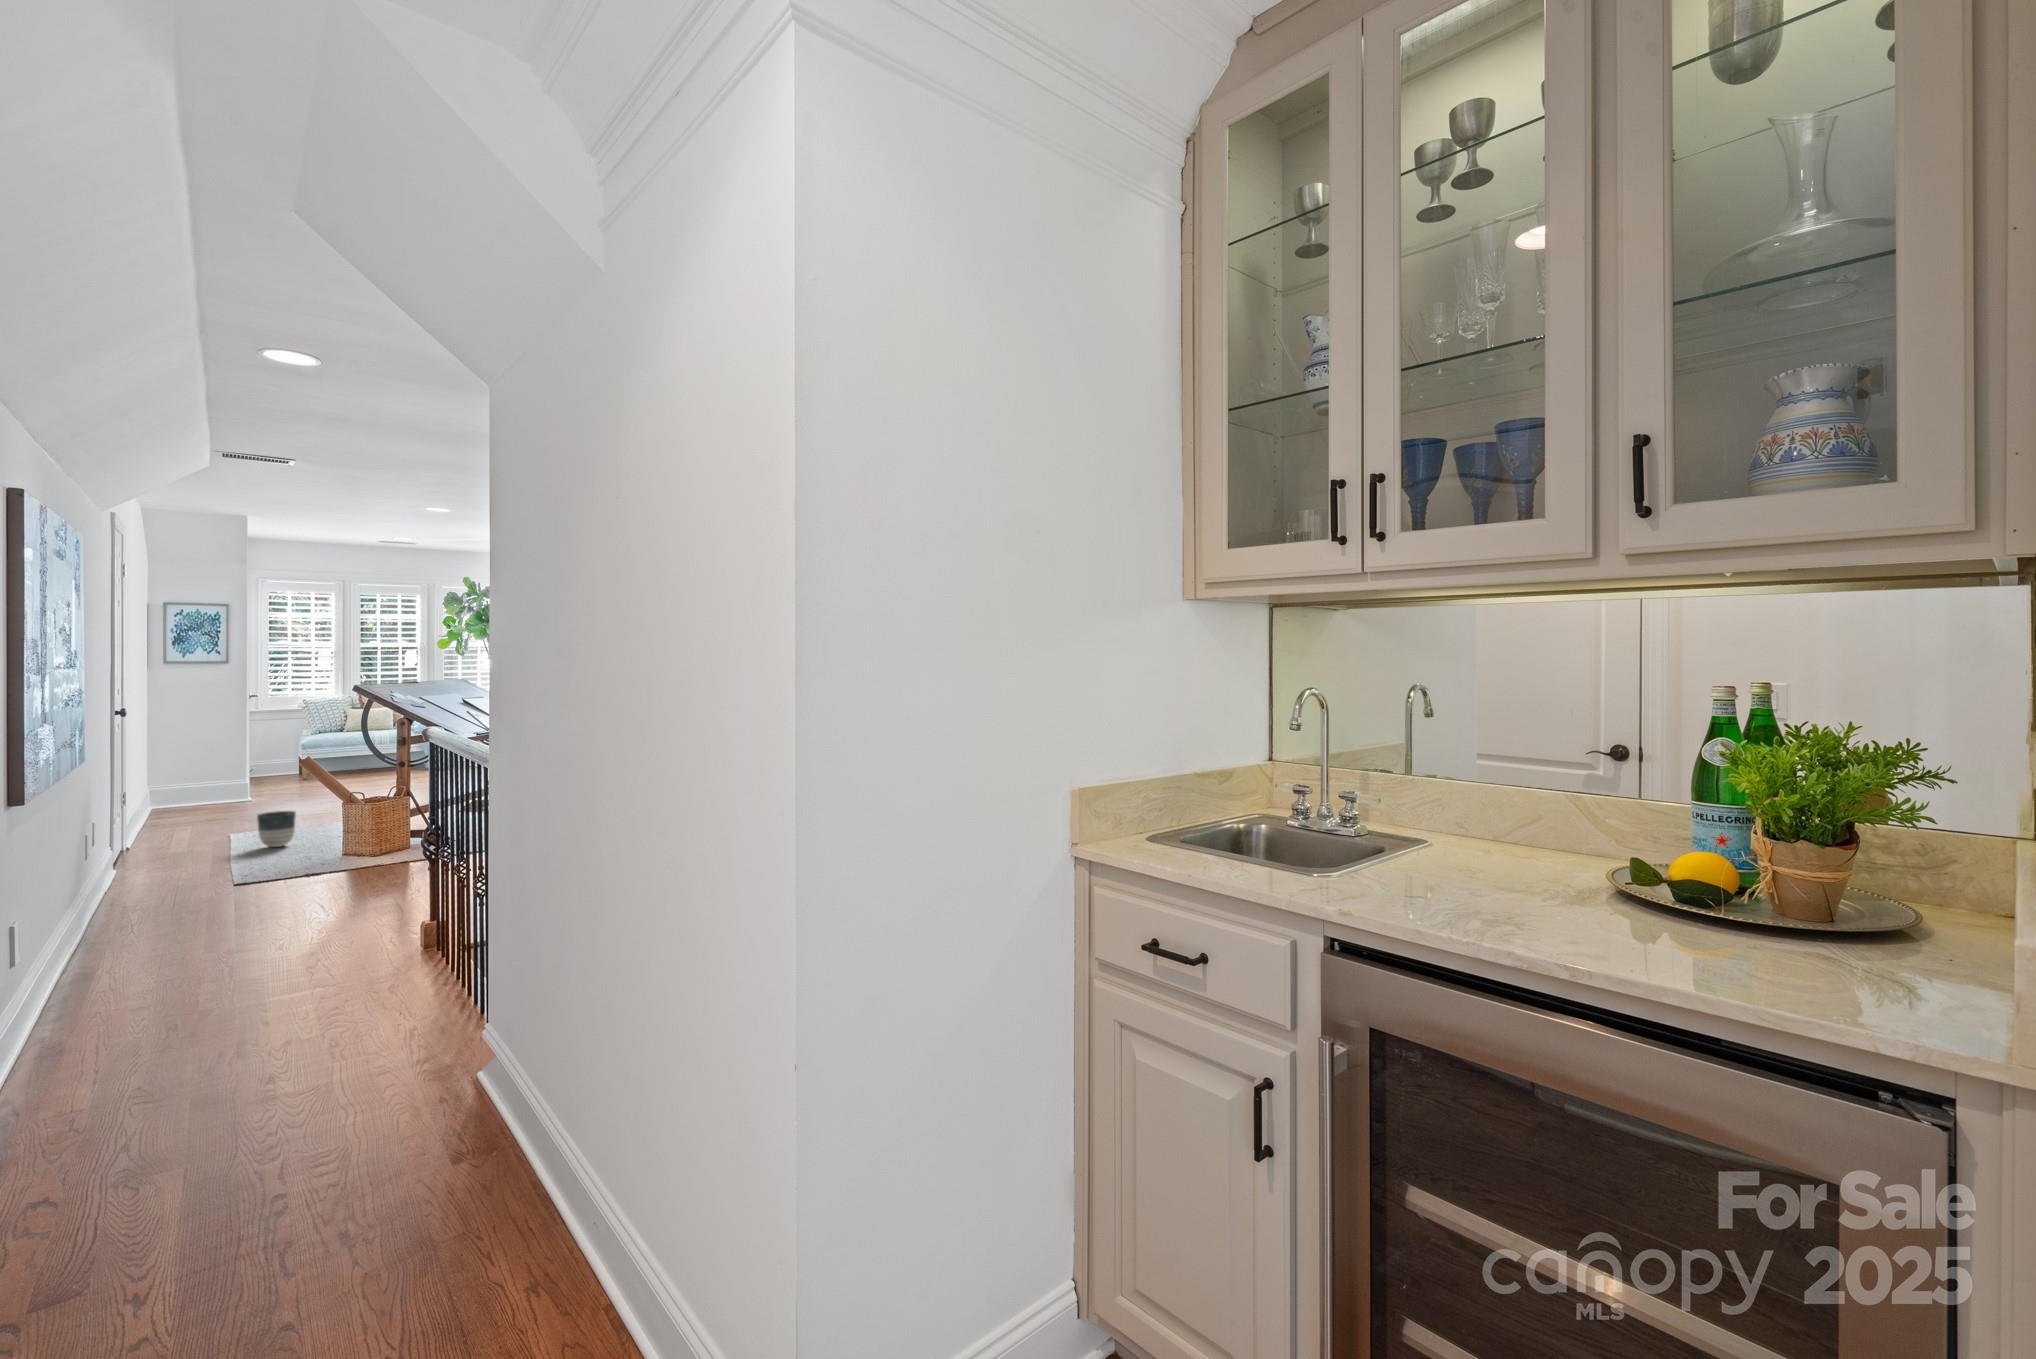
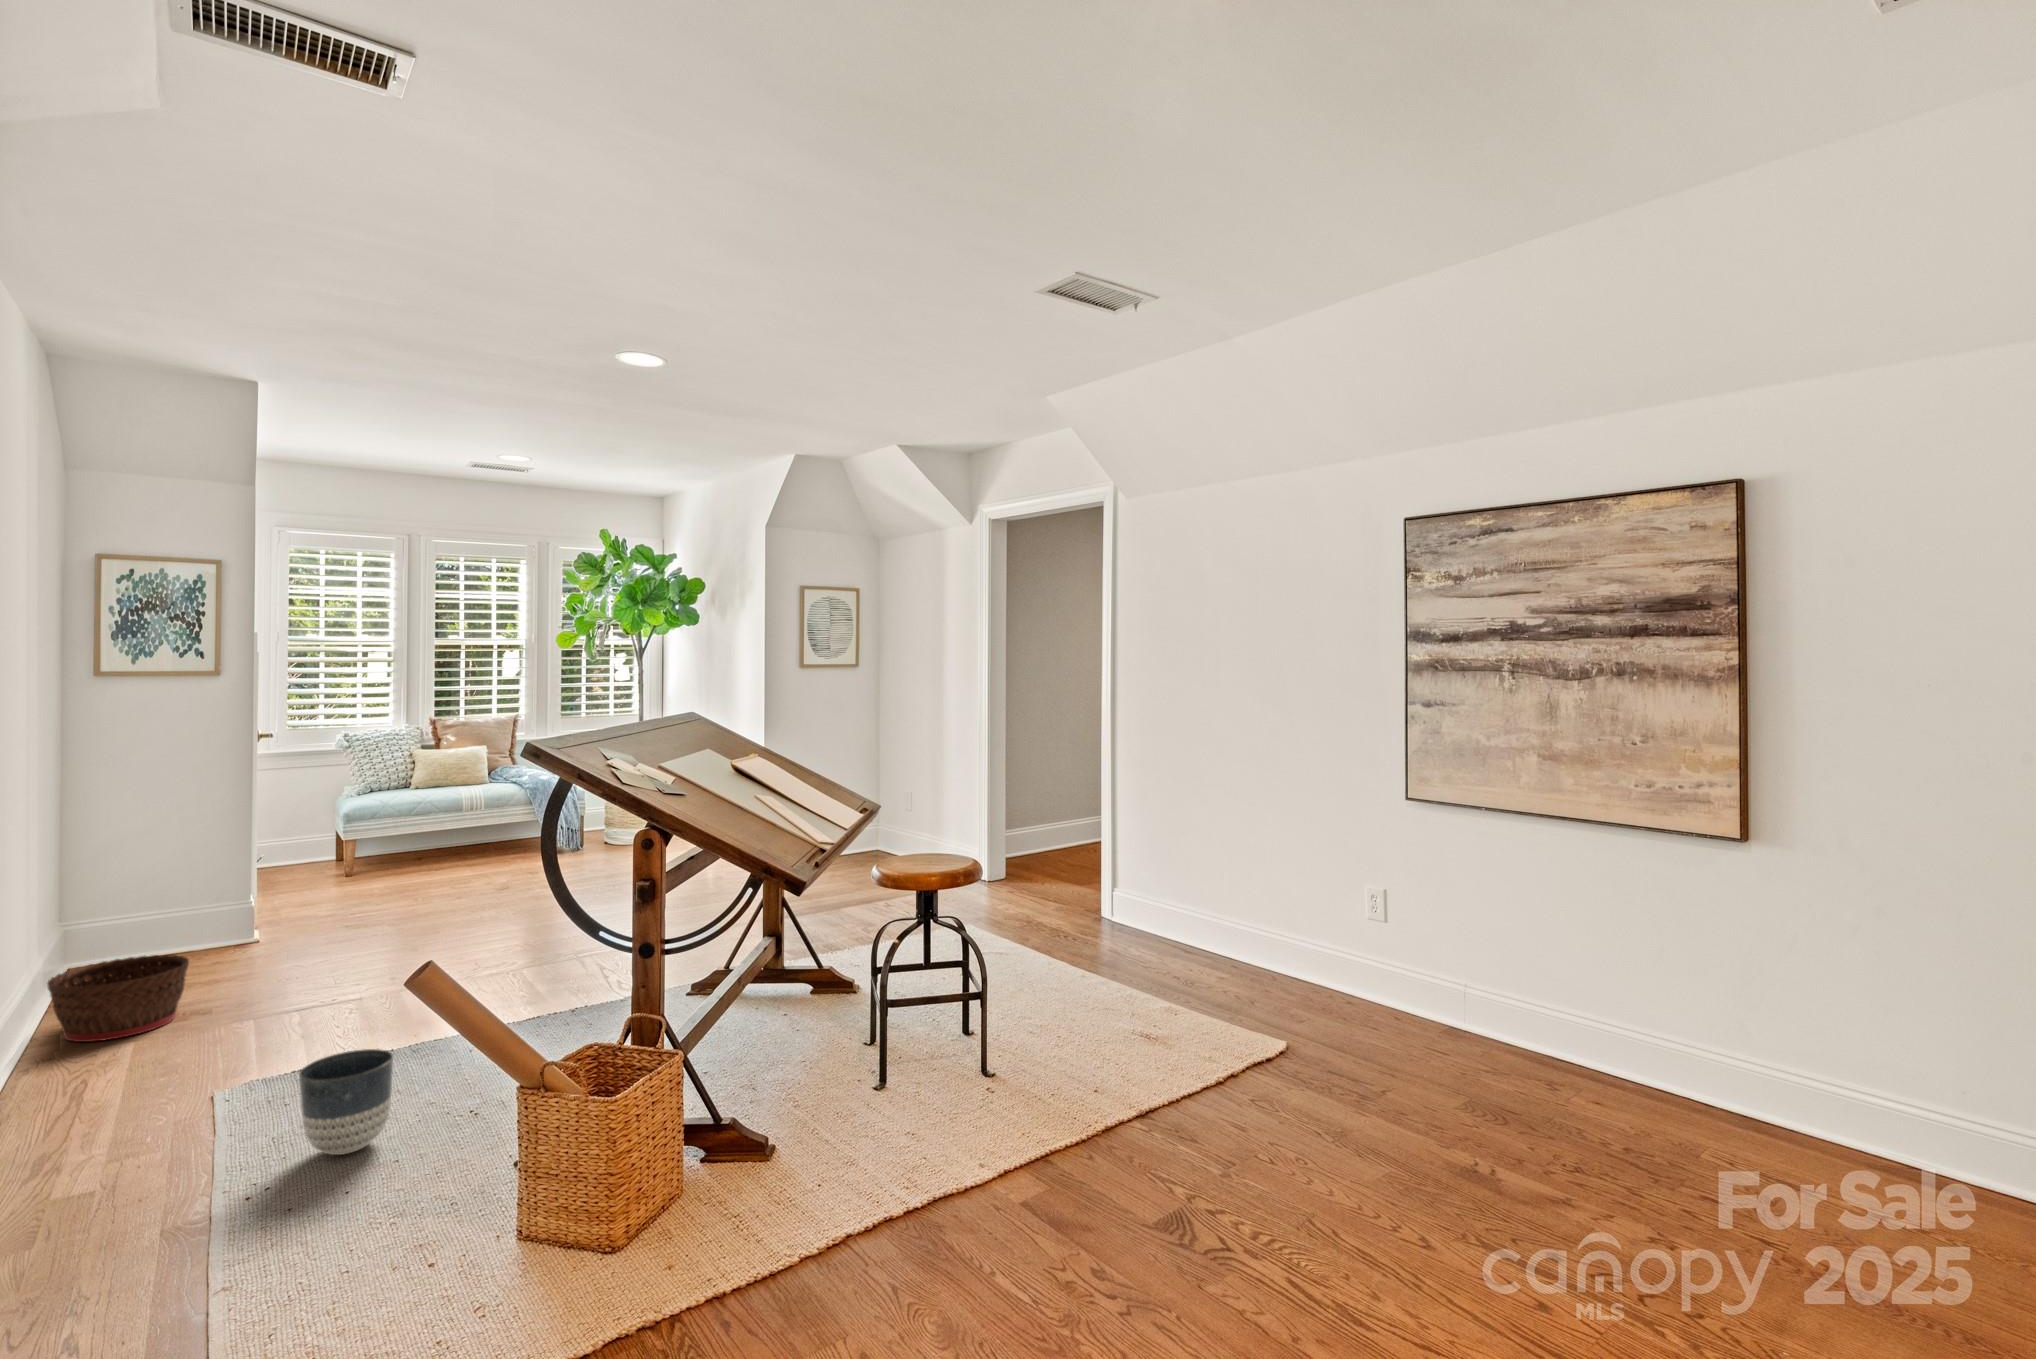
basket: none [148,794,213,827] -> present [47,955,189,1042]

